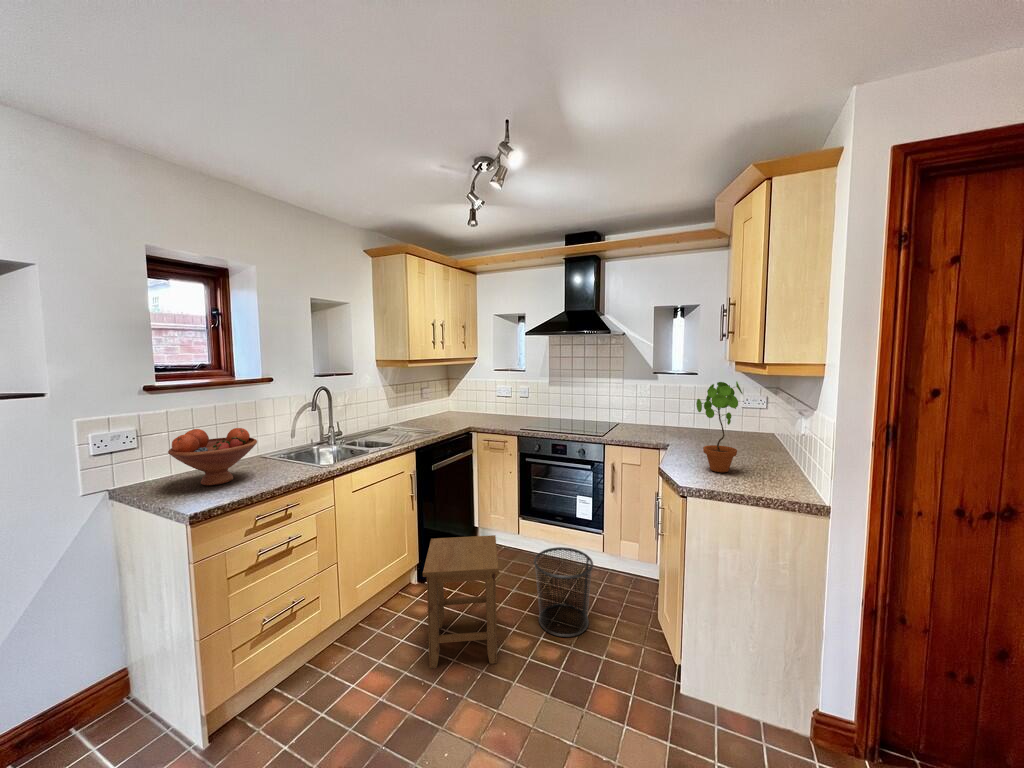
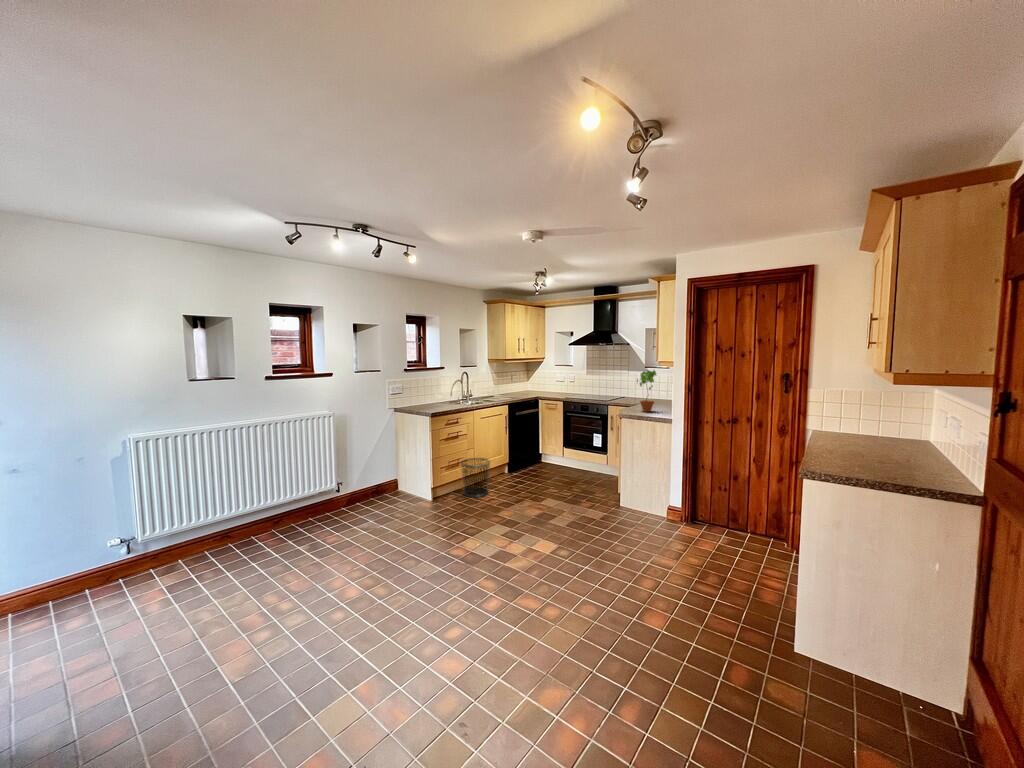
fruit bowl: present [168,428,257,486] -> none [416,386,445,408]
stool: present [423,535,499,668] -> none [511,442,545,494]
waste bin: present [534,547,593,637] -> present [461,458,490,497]

